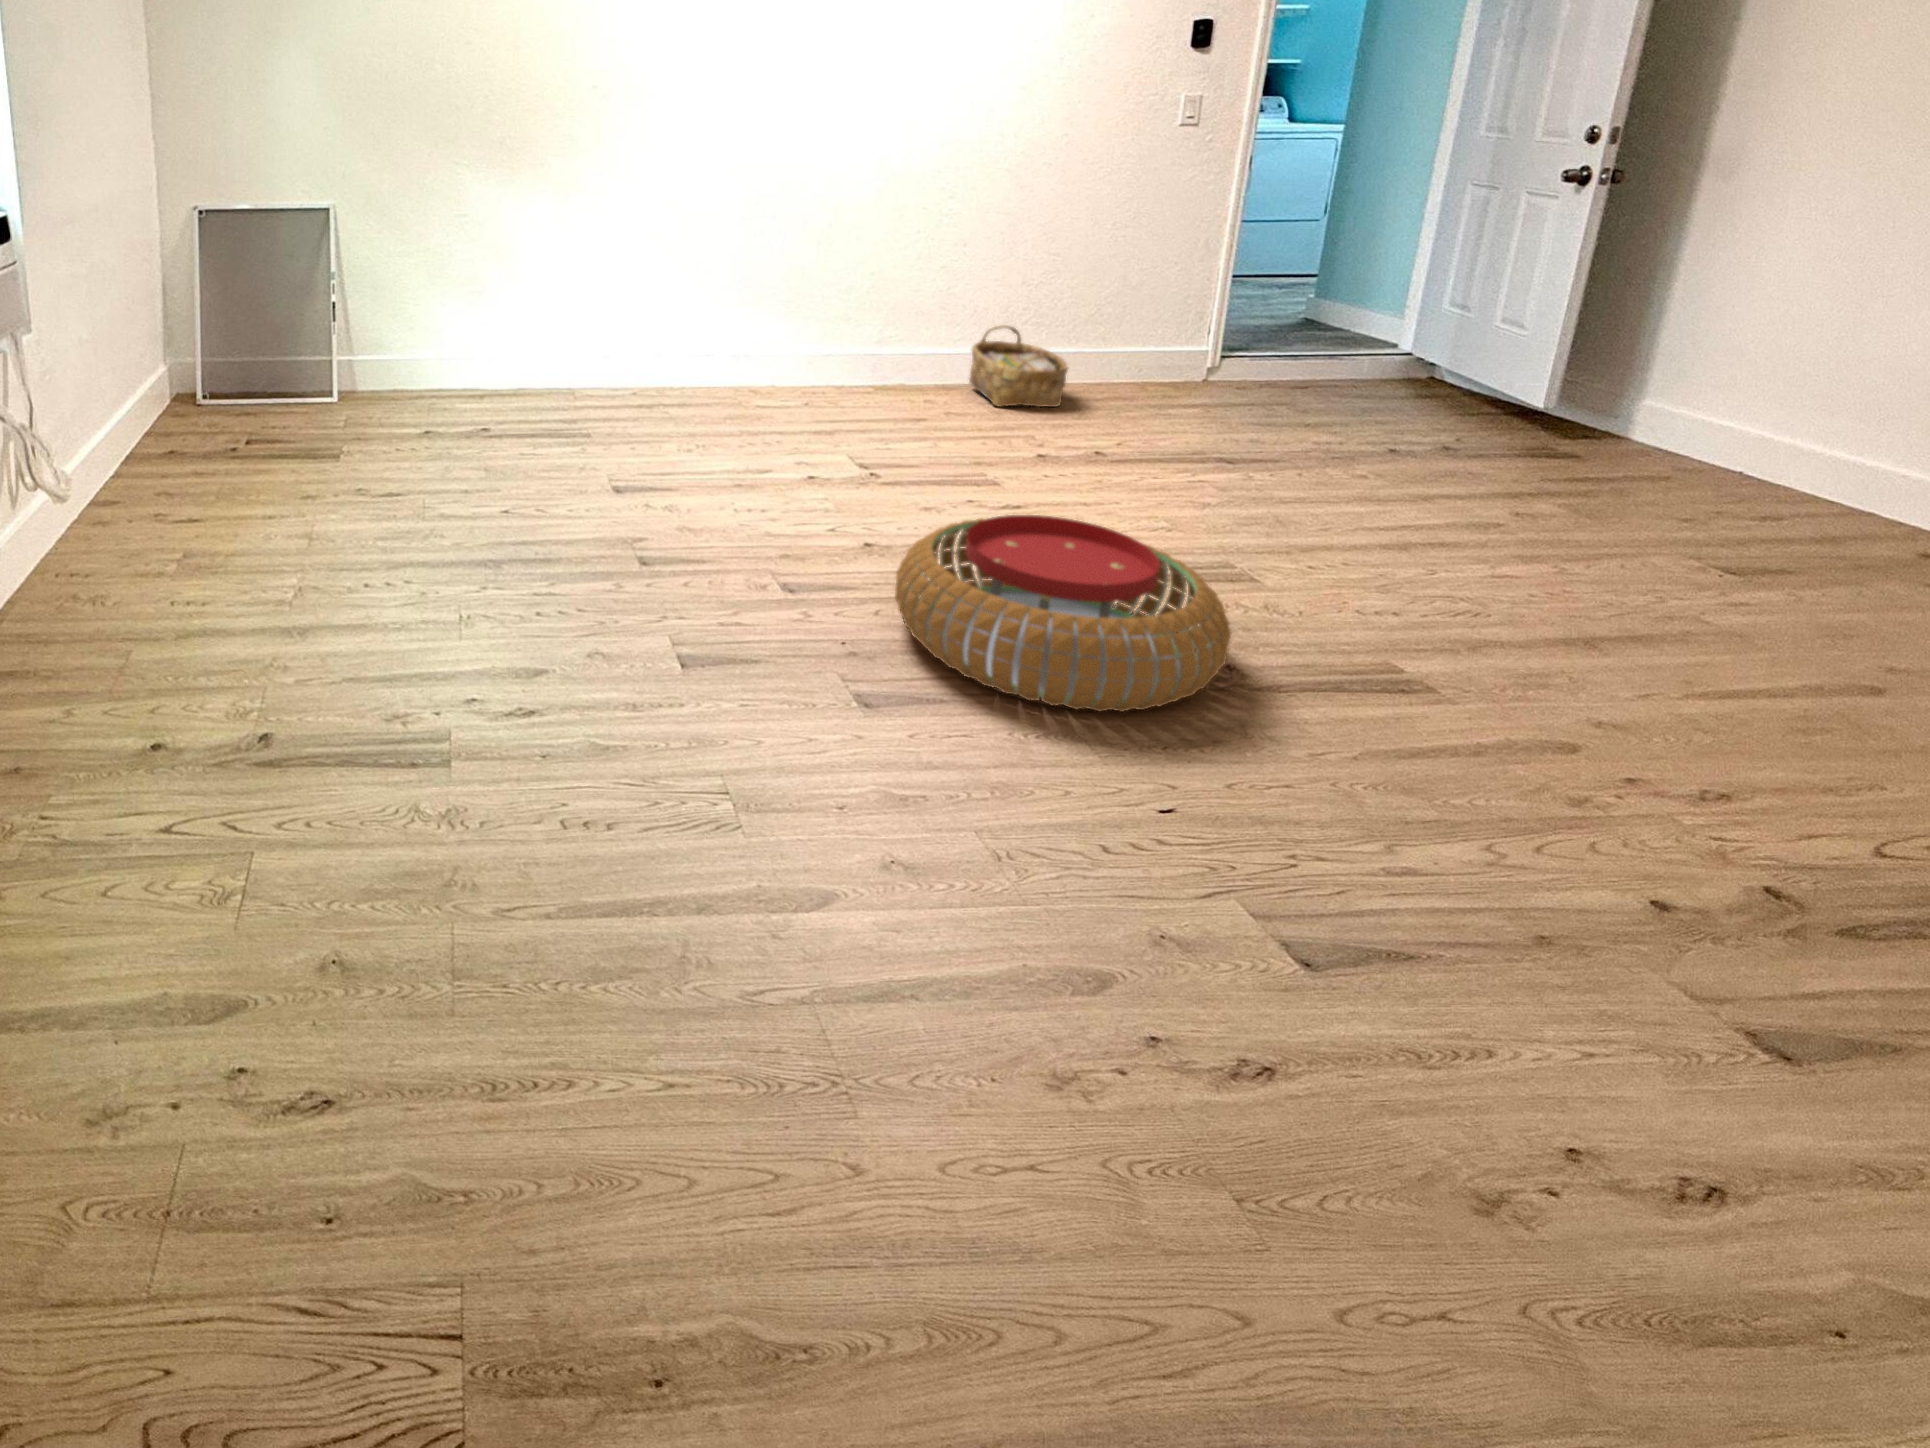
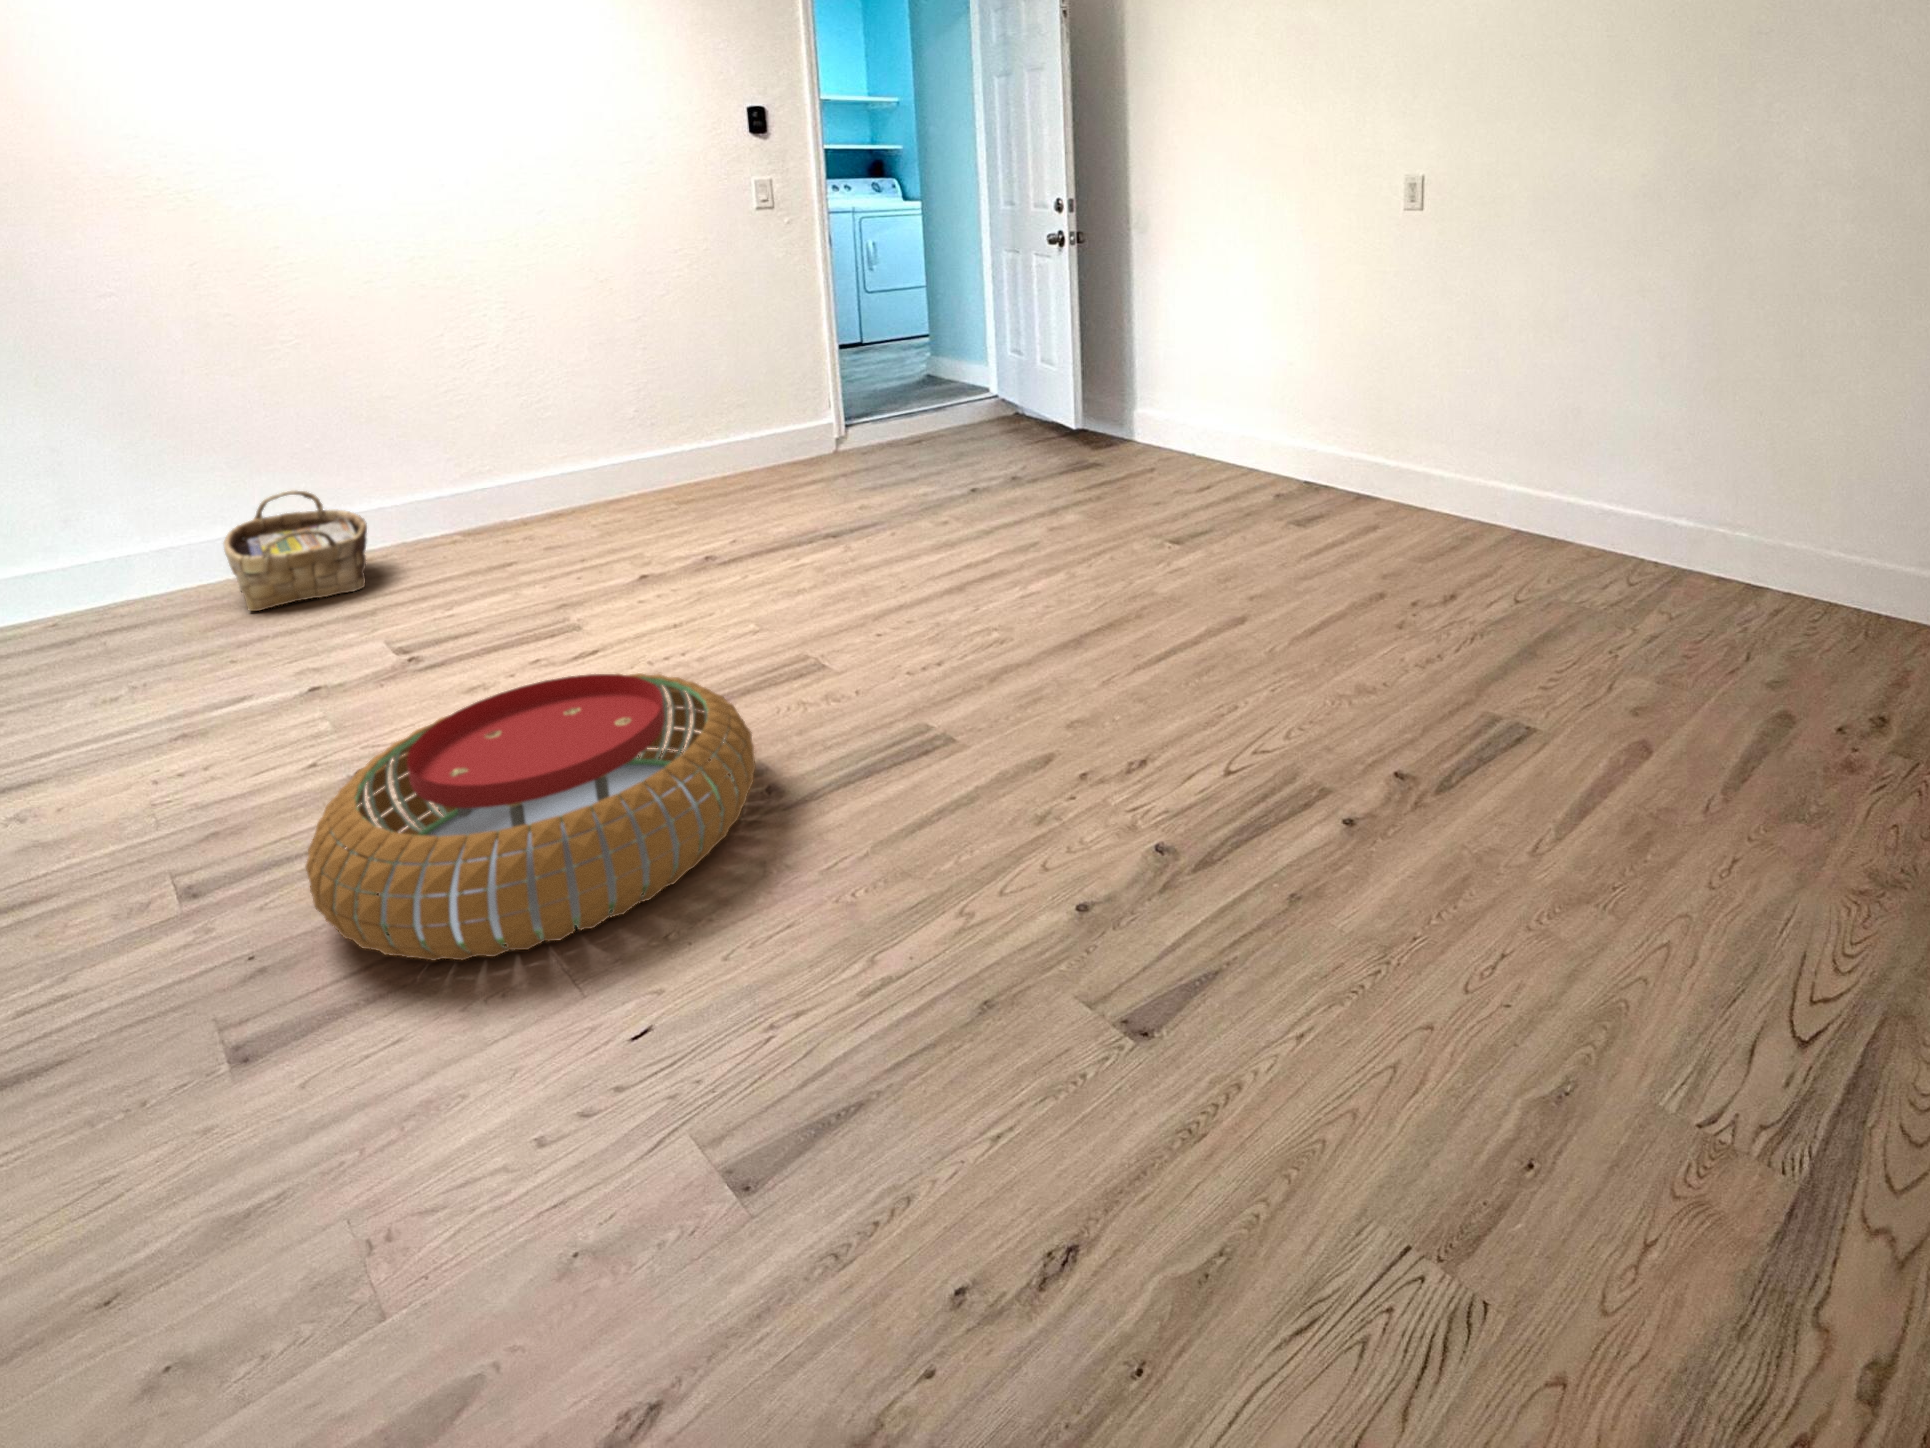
woven basket: present [969,325,1068,407] -> present [224,490,367,611]

